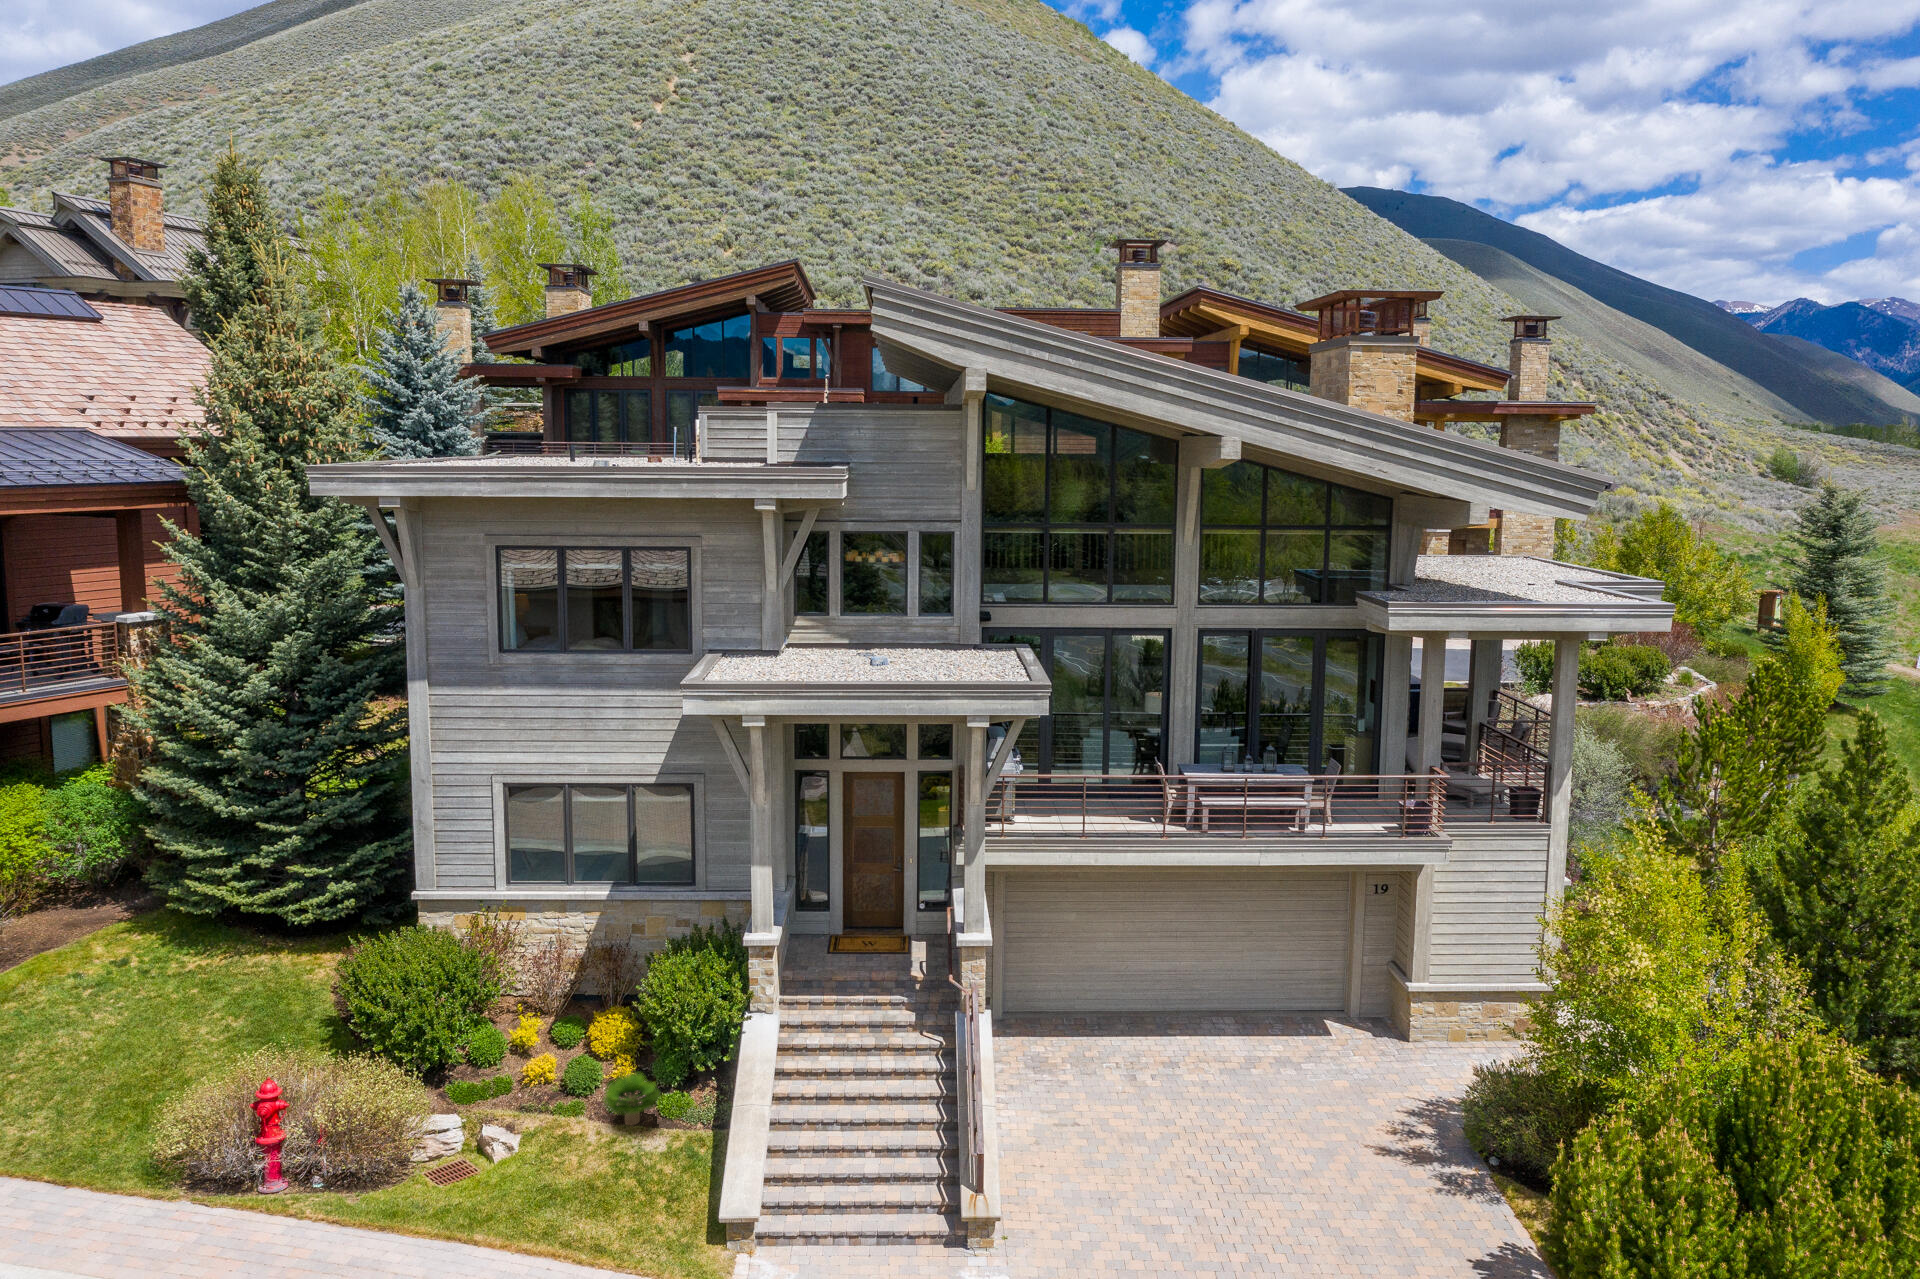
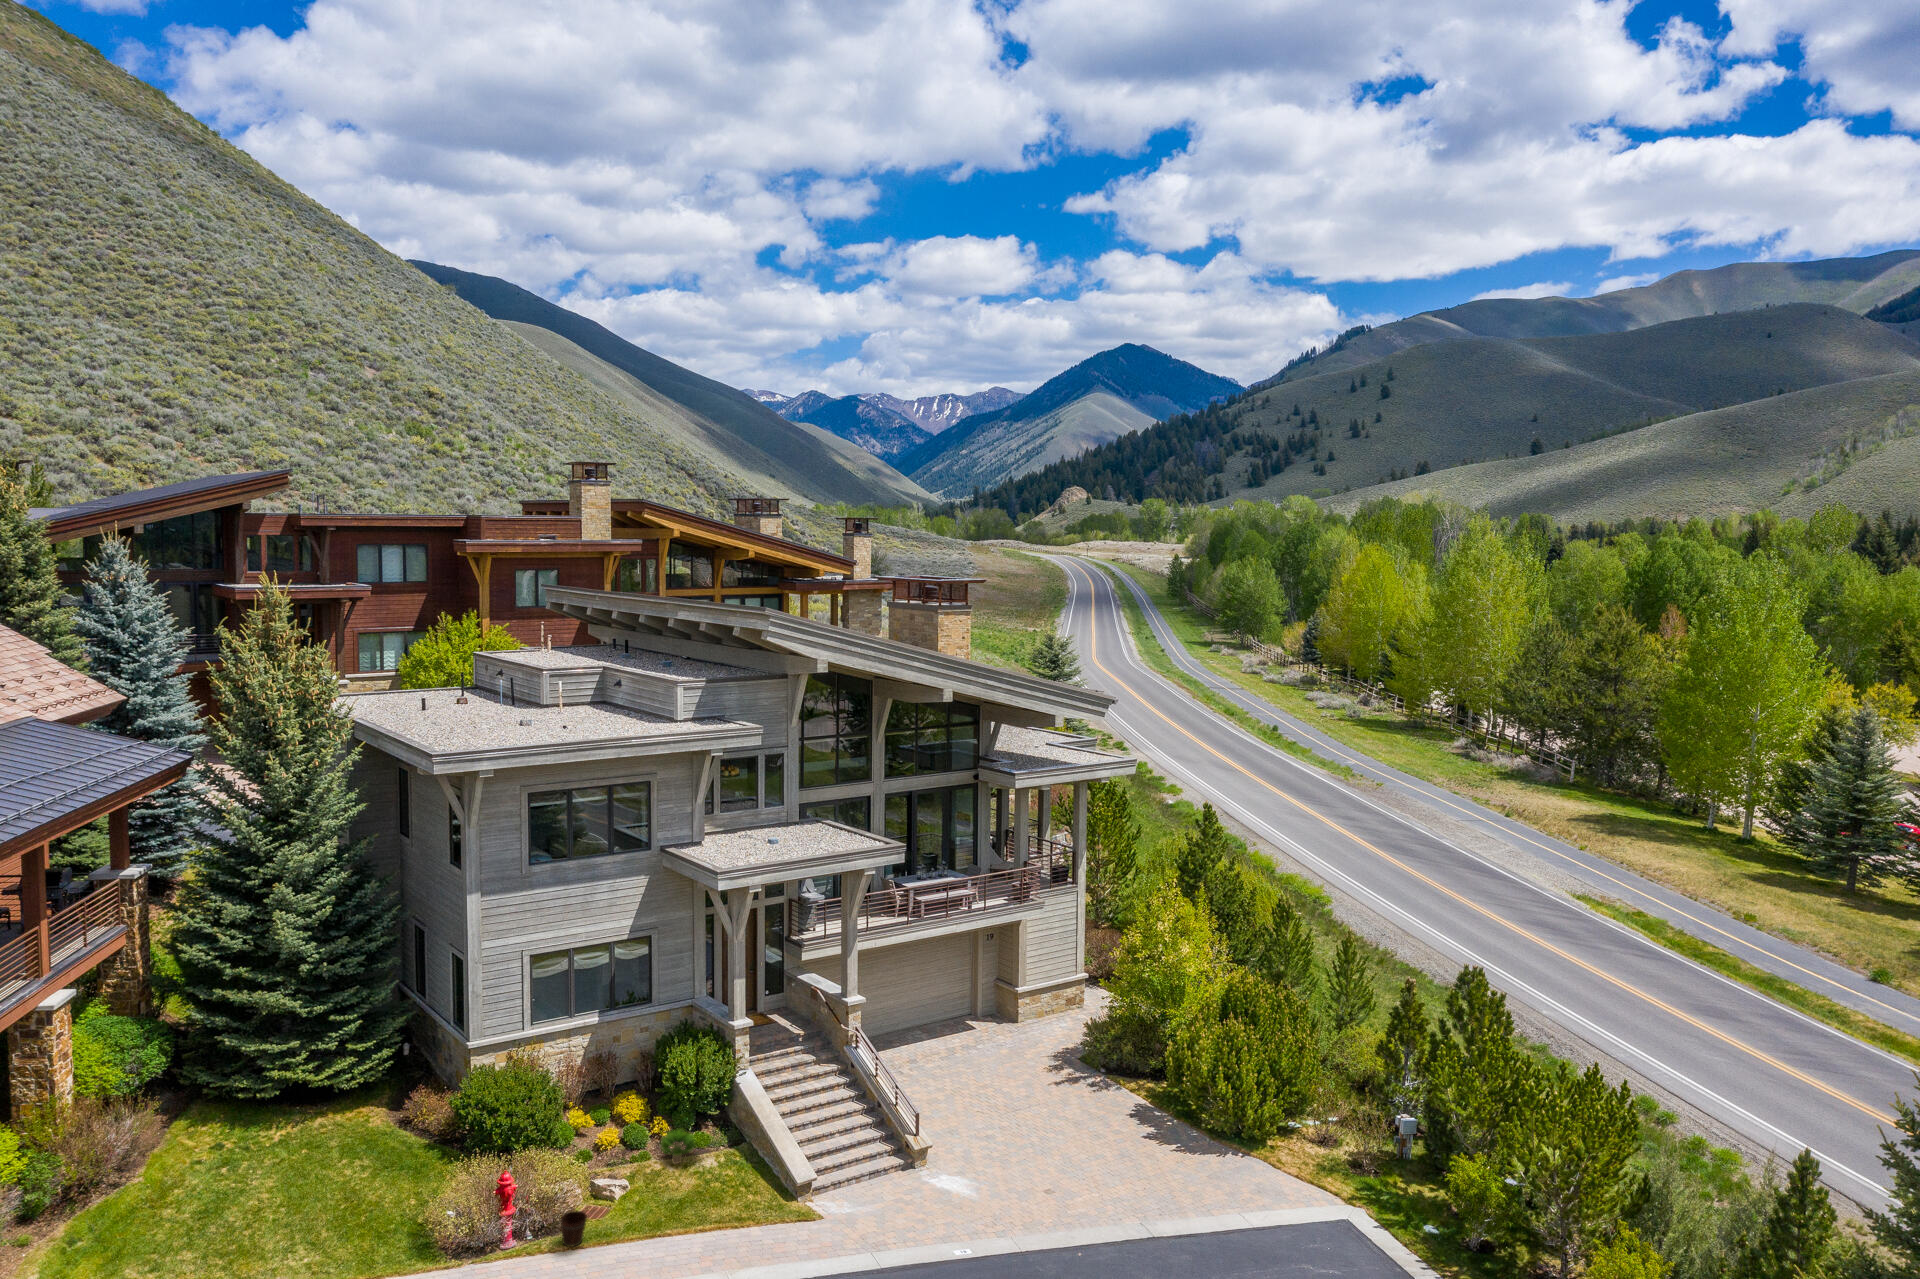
bucket: none [339,1152,383,1206] -> present [560,1211,587,1247]

